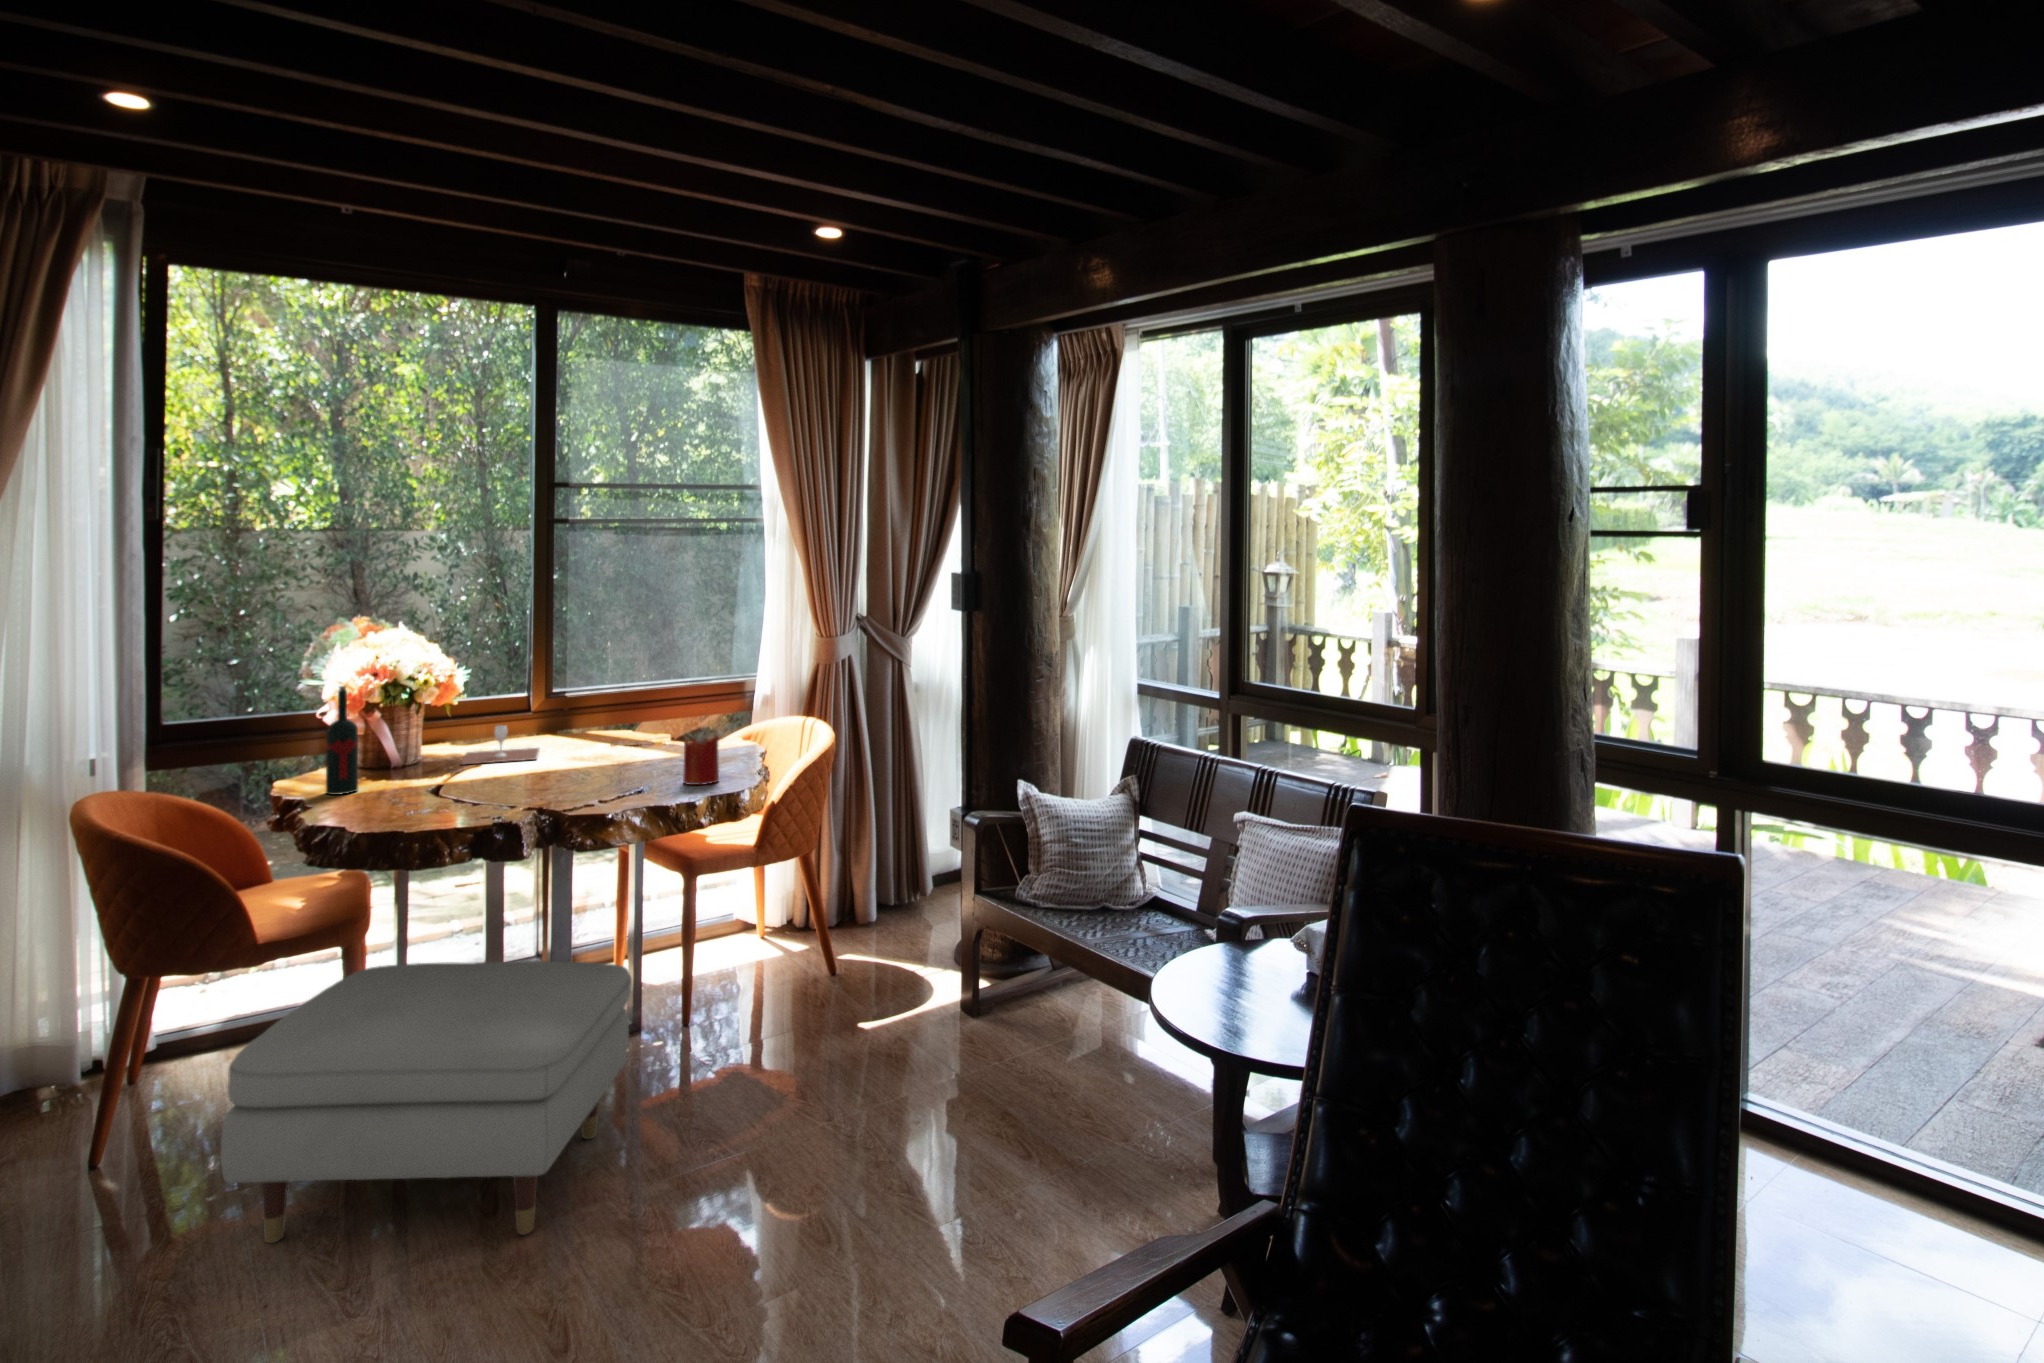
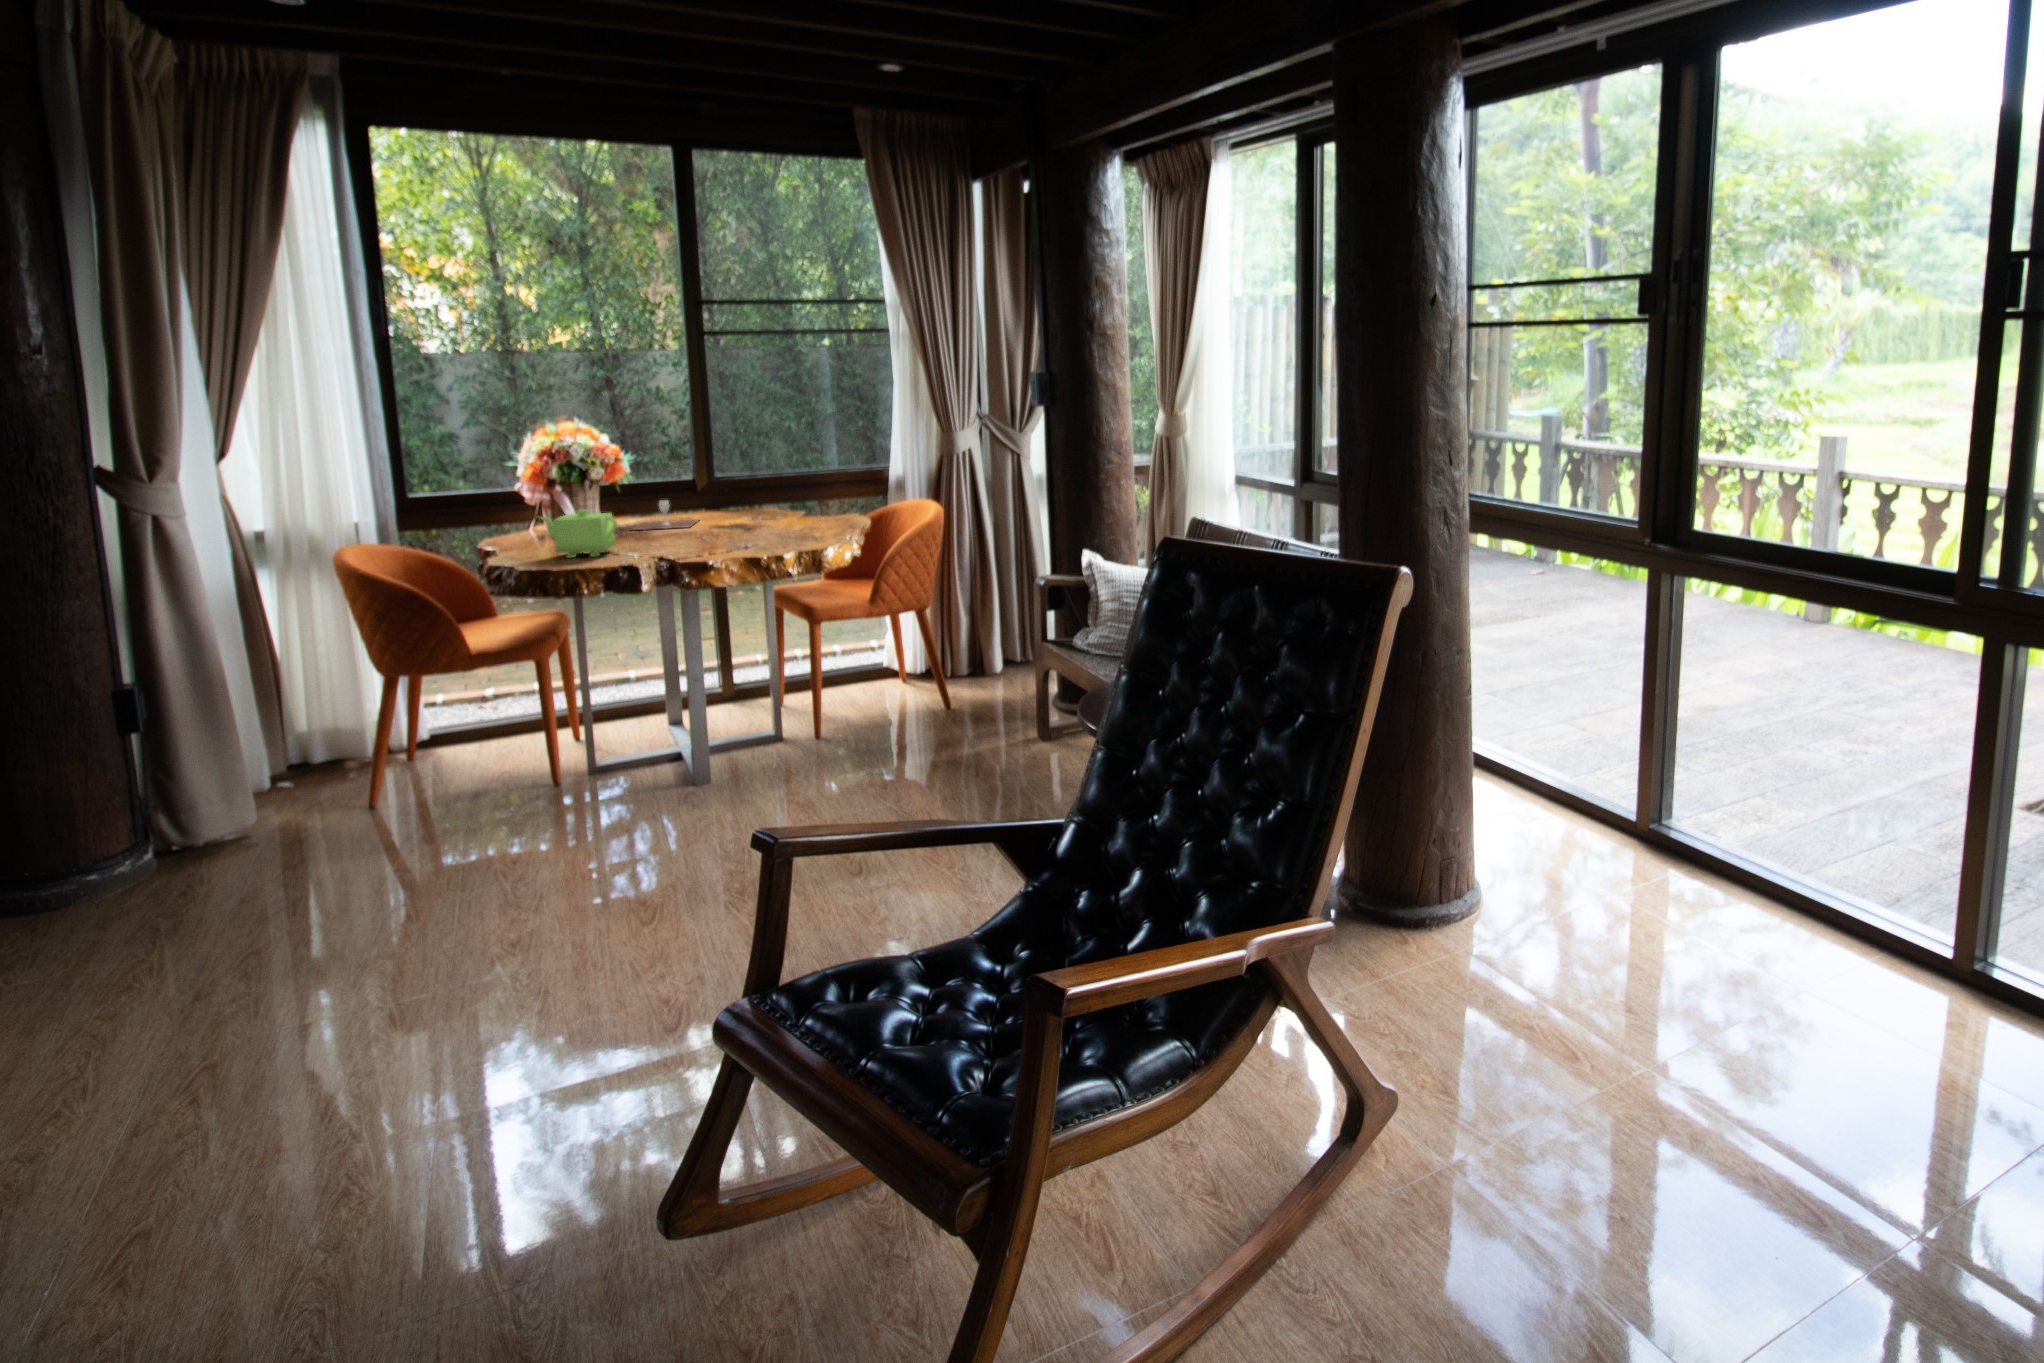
wine bottle: present [326,686,358,795] -> none [509,464,540,549]
candle: present [683,732,719,785] -> none [784,502,816,546]
teapot: none [373,744,477,807] -> present [540,509,617,558]
ottoman: present [221,961,632,1243] -> none [424,676,742,868]

